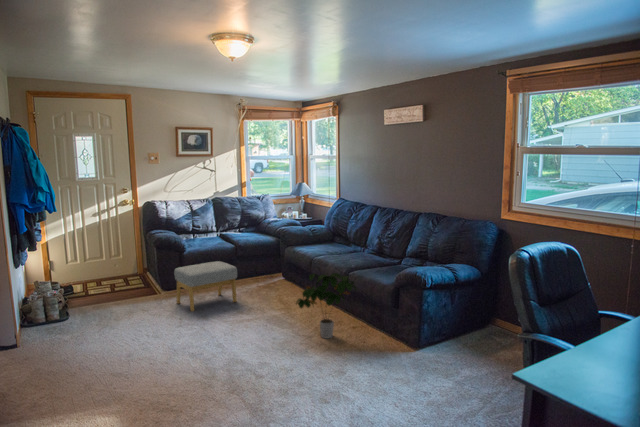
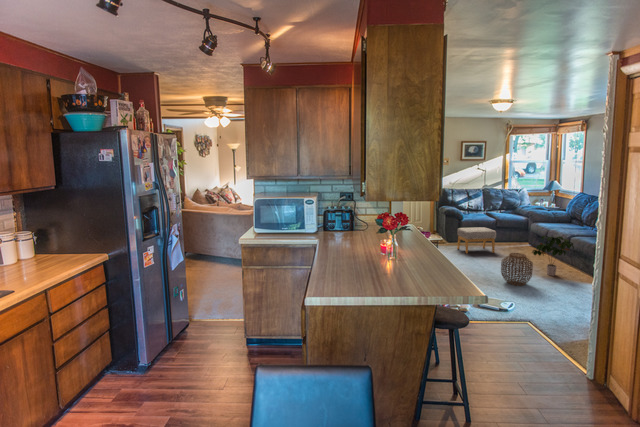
woven basket: none [252,317,306,381] -> present [501,253,533,286]

